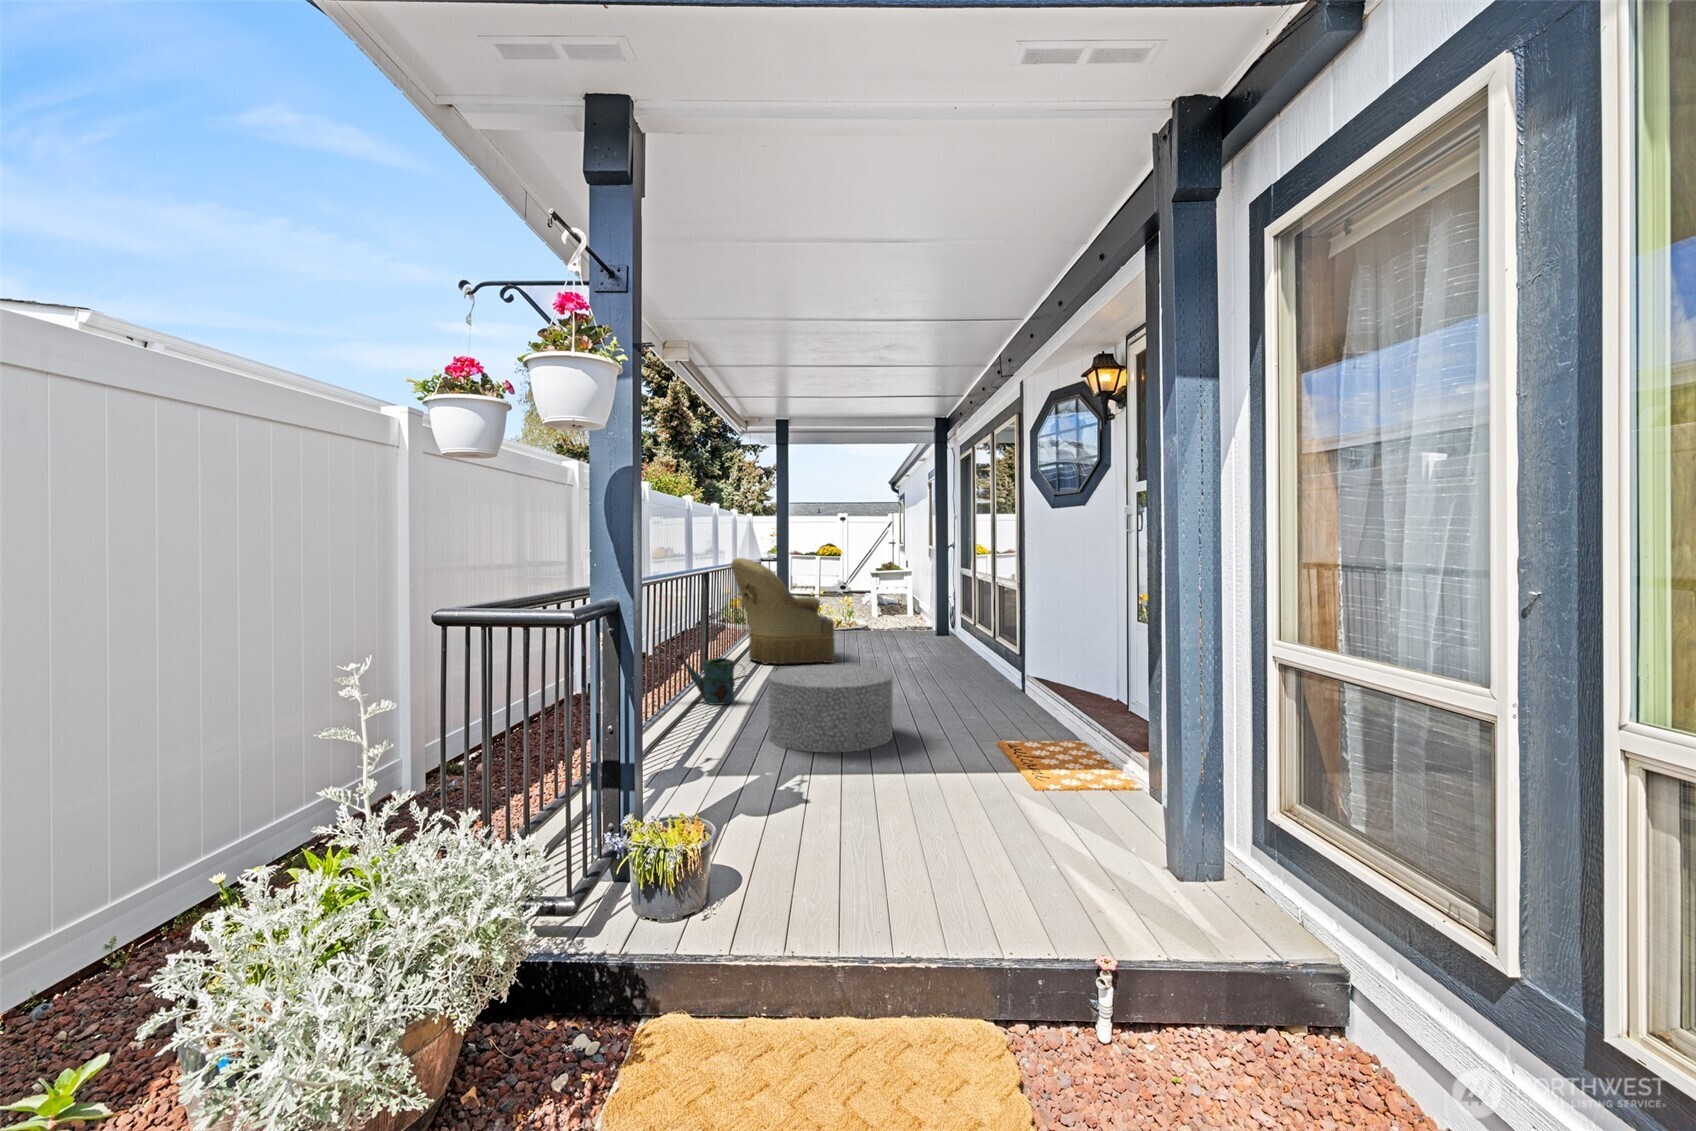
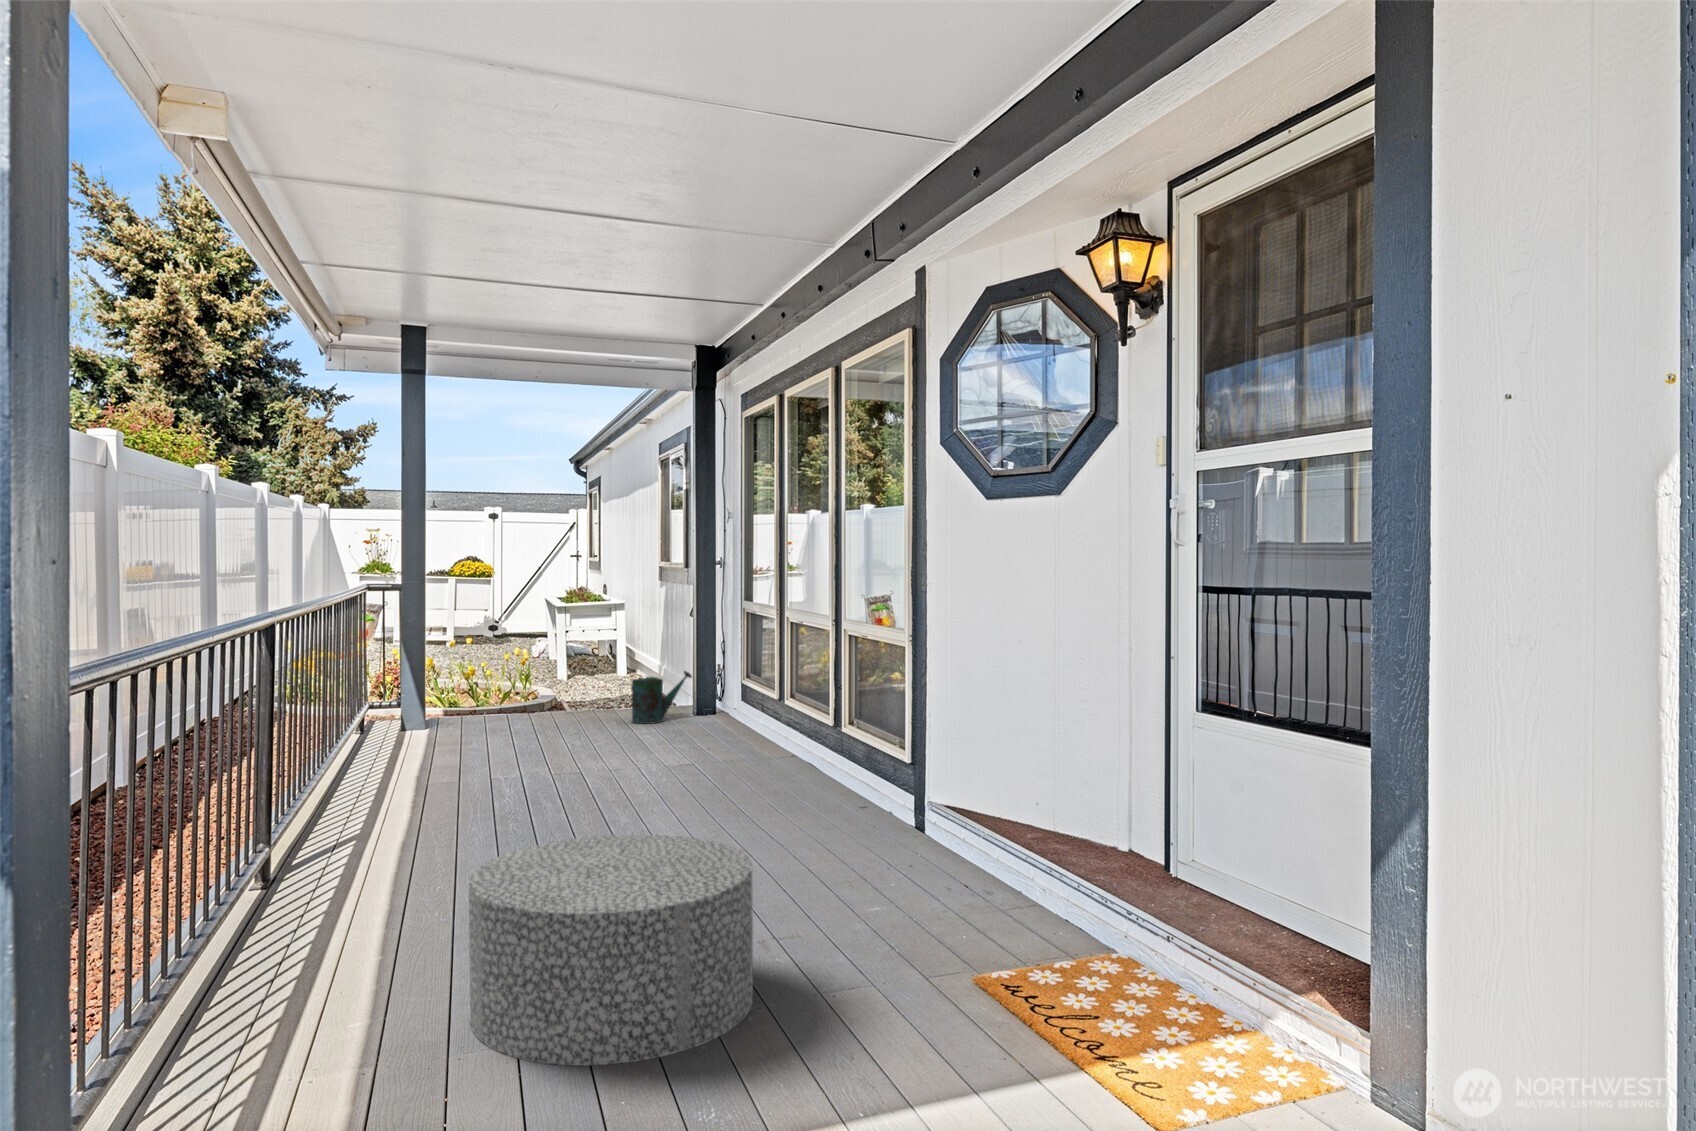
armchair: present [731,558,835,665] -> none [322,596,540,809]
watering can: present [676,654,744,705] -> present [631,671,692,724]

